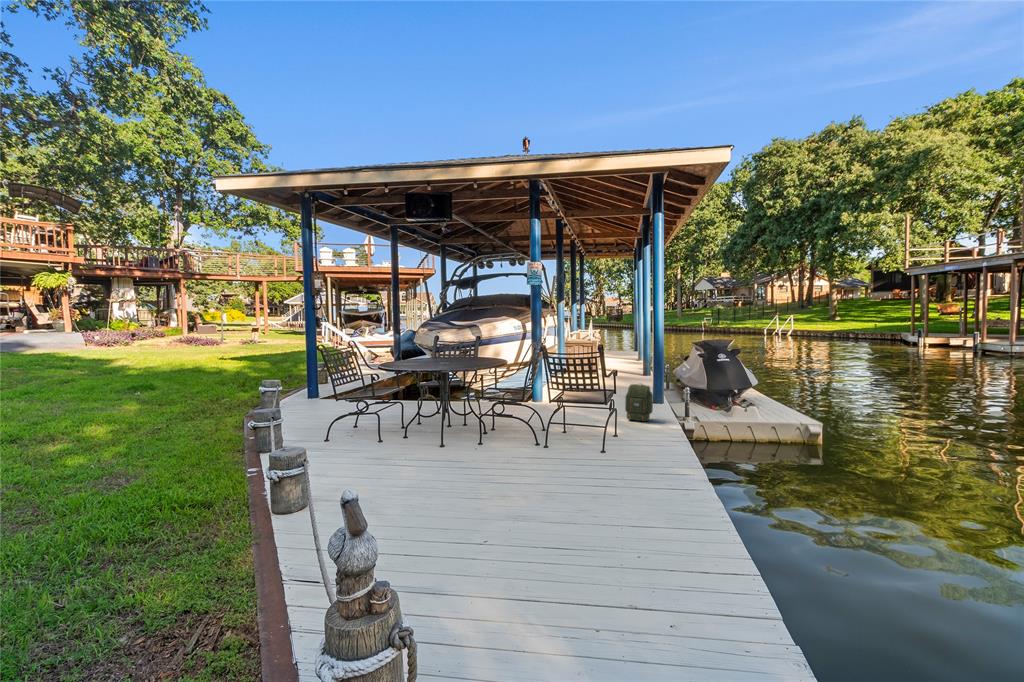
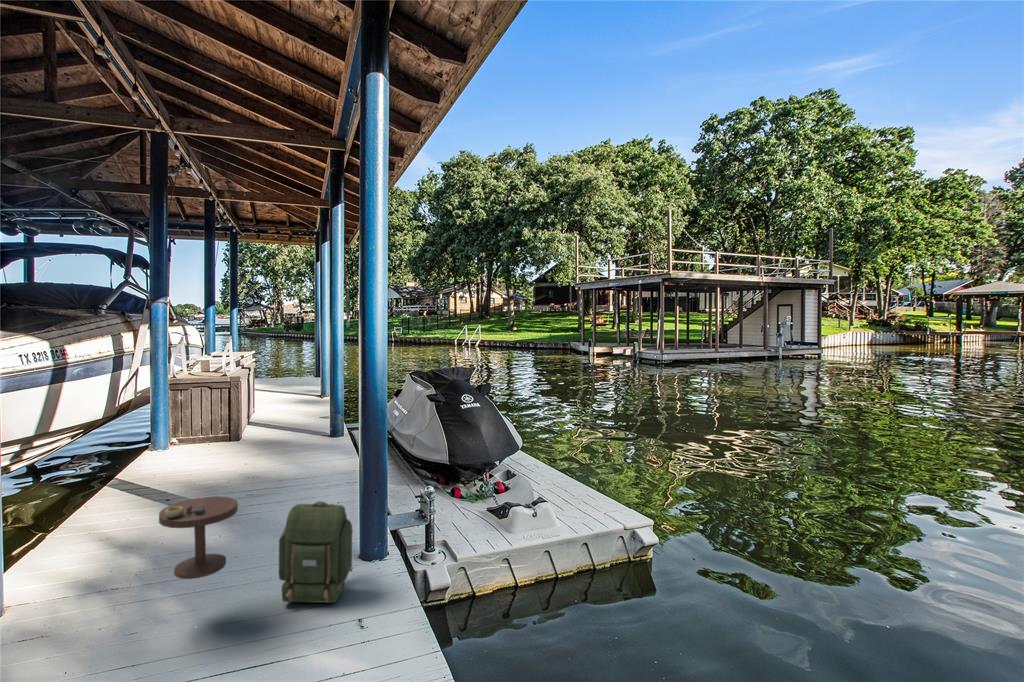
side table: none [588,377,612,421] -> present [159,496,238,579]

